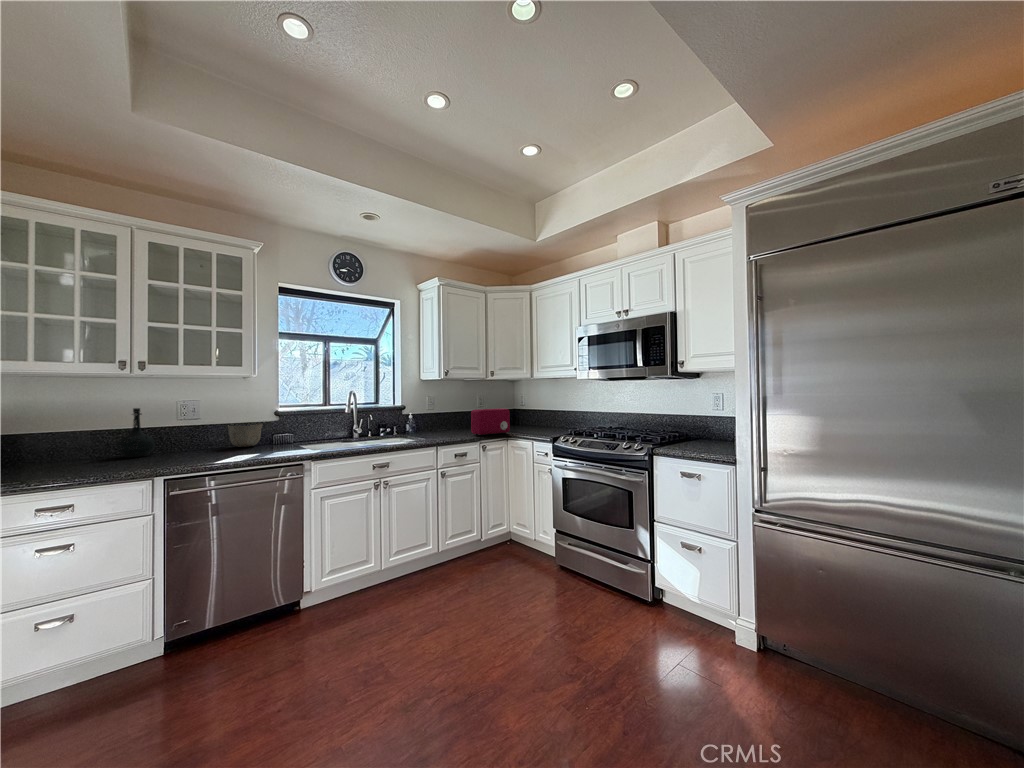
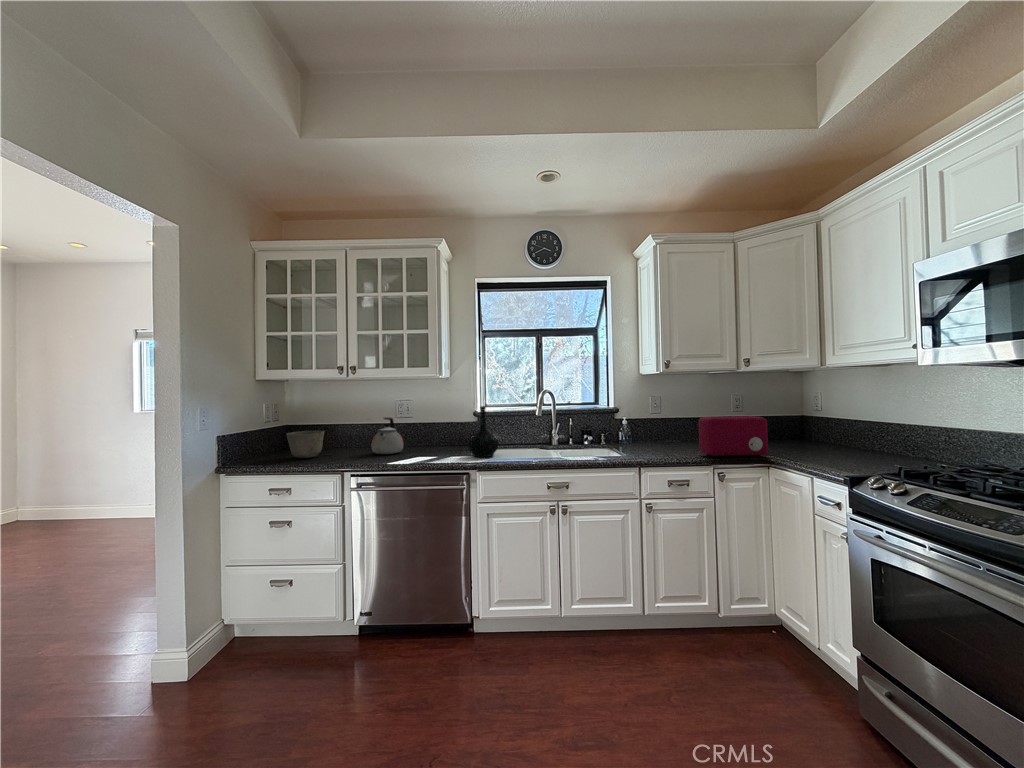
bottle: present [116,408,156,458] -> present [468,406,499,457]
kettle: none [170,418,210,456] -> present [371,418,403,454]
ceramic bowl: present [228,423,263,447] -> present [286,430,324,458]

